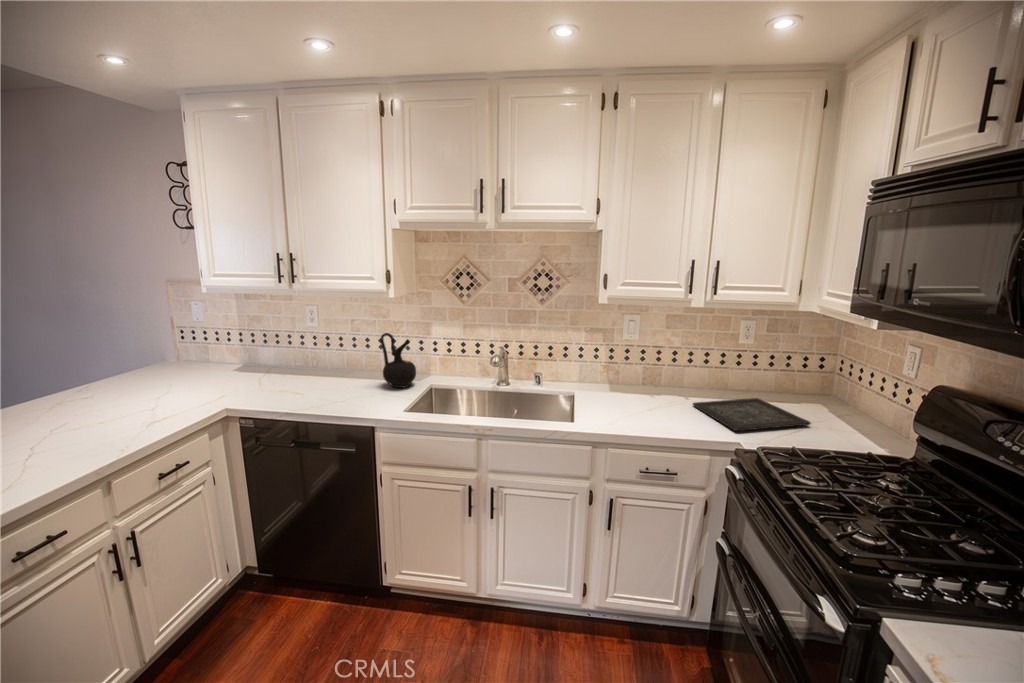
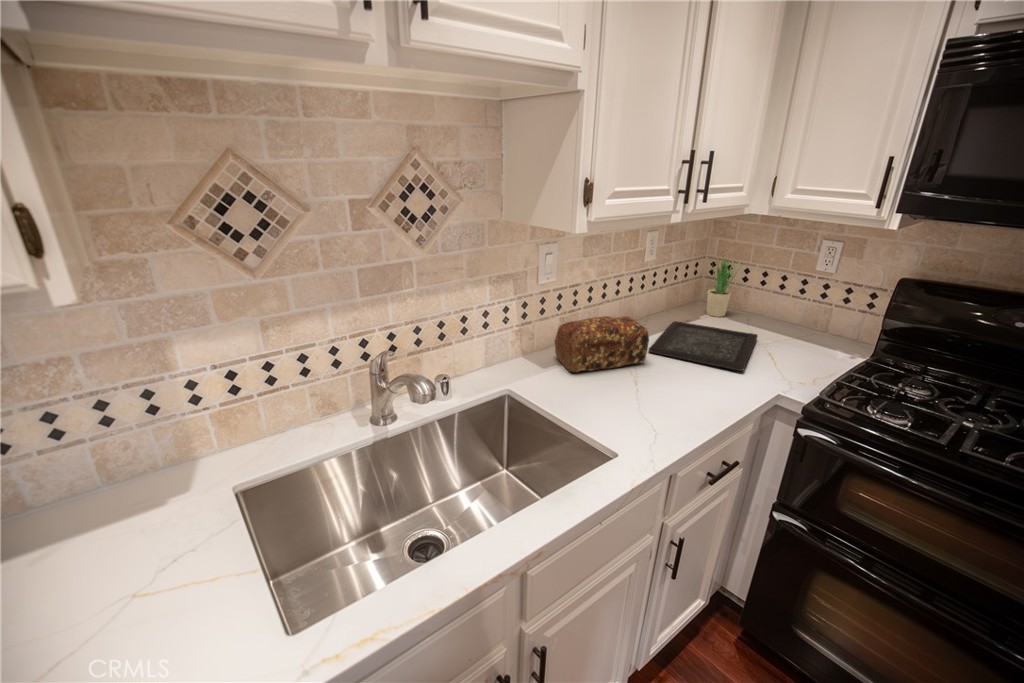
ceramic jug: present [380,333,416,388] -> none [21,408,184,549]
potted plant: none [810,347,839,410] -> present [707,254,738,317]
bread loaf: none [617,367,683,407] -> present [555,316,649,373]

